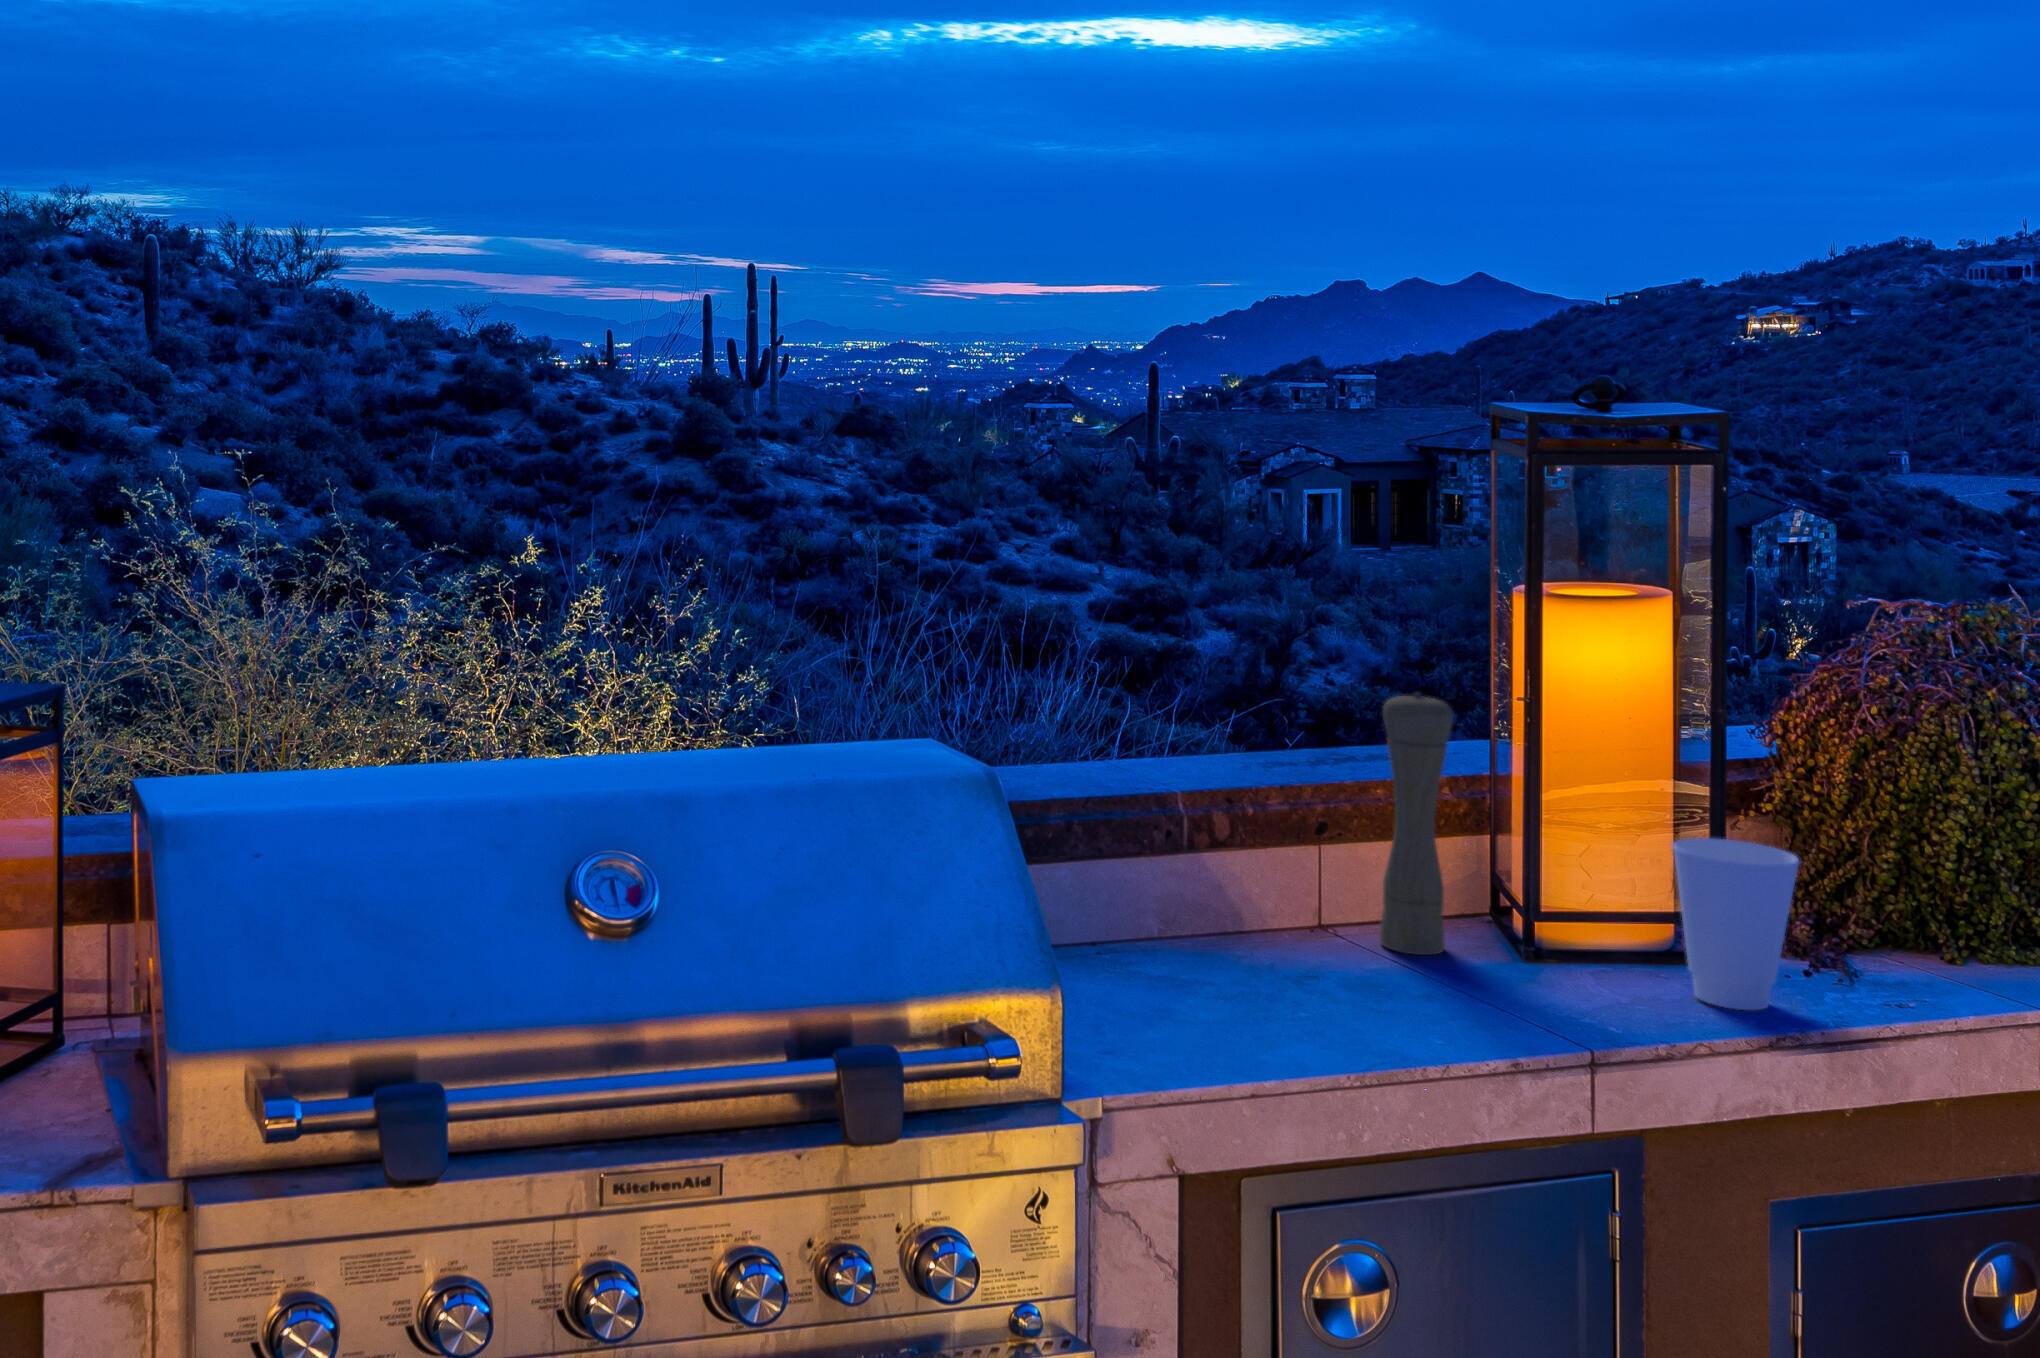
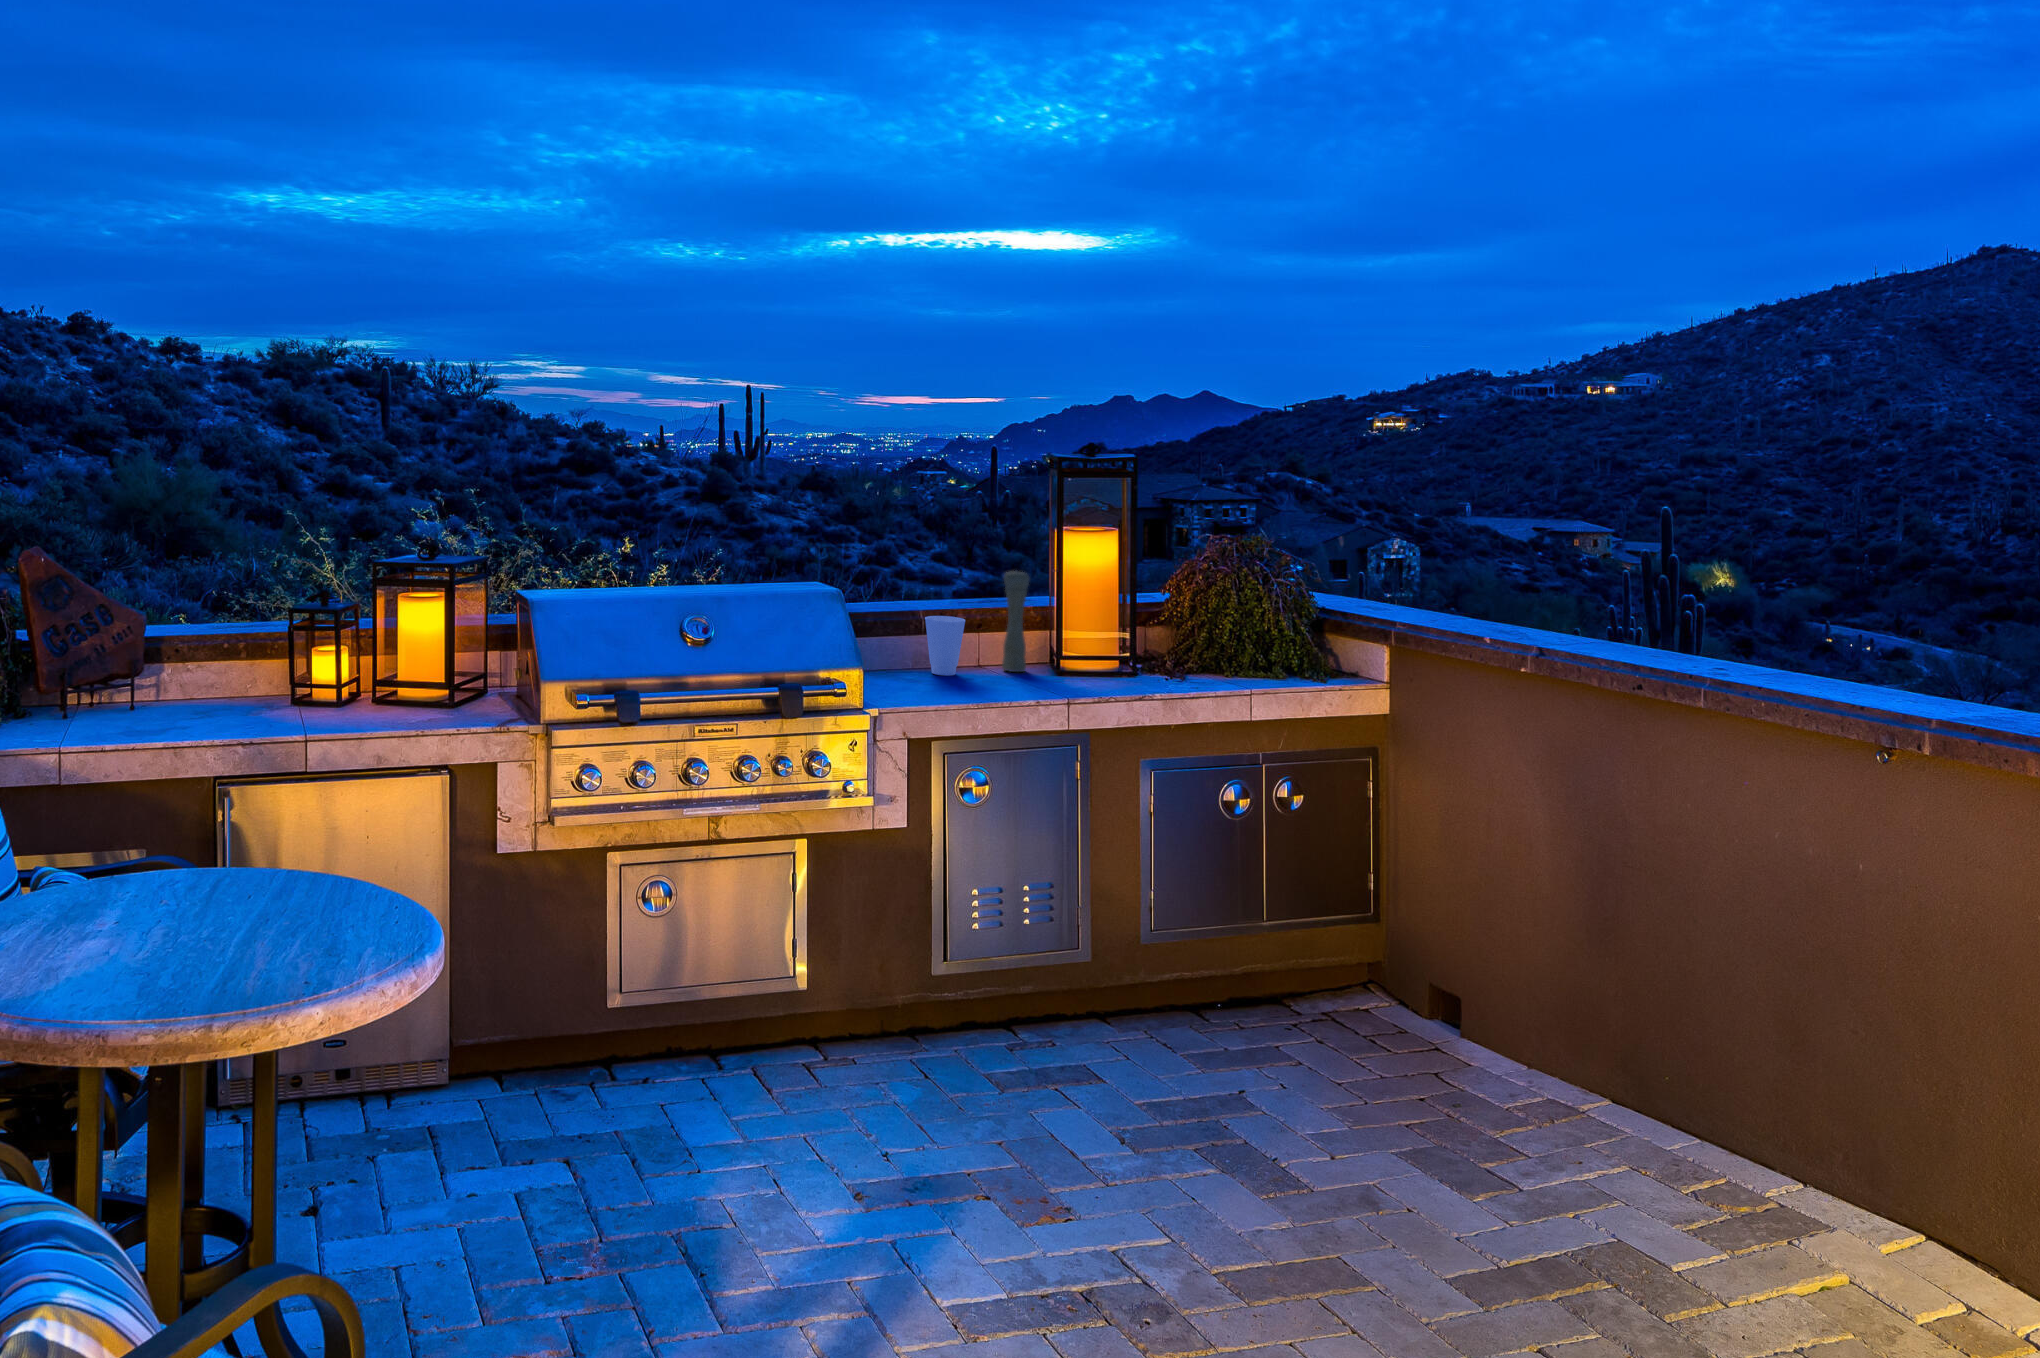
cup: present [1672,838,1799,1010] -> present [925,616,965,675]

